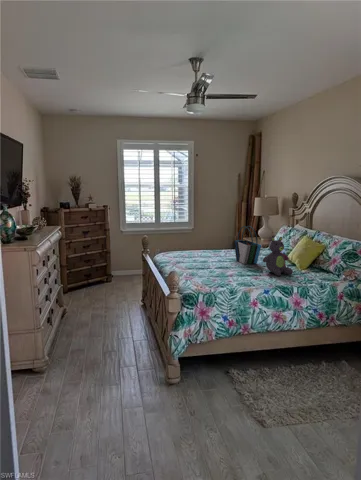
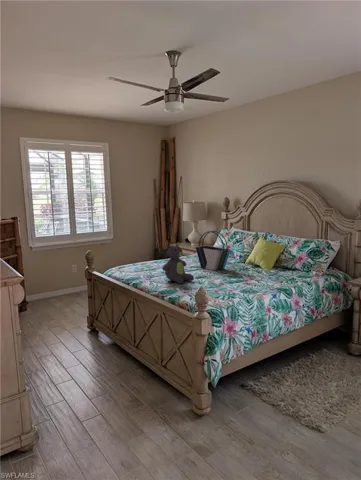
stuffed bear: present [263,237,293,276] -> present [162,242,194,284]

